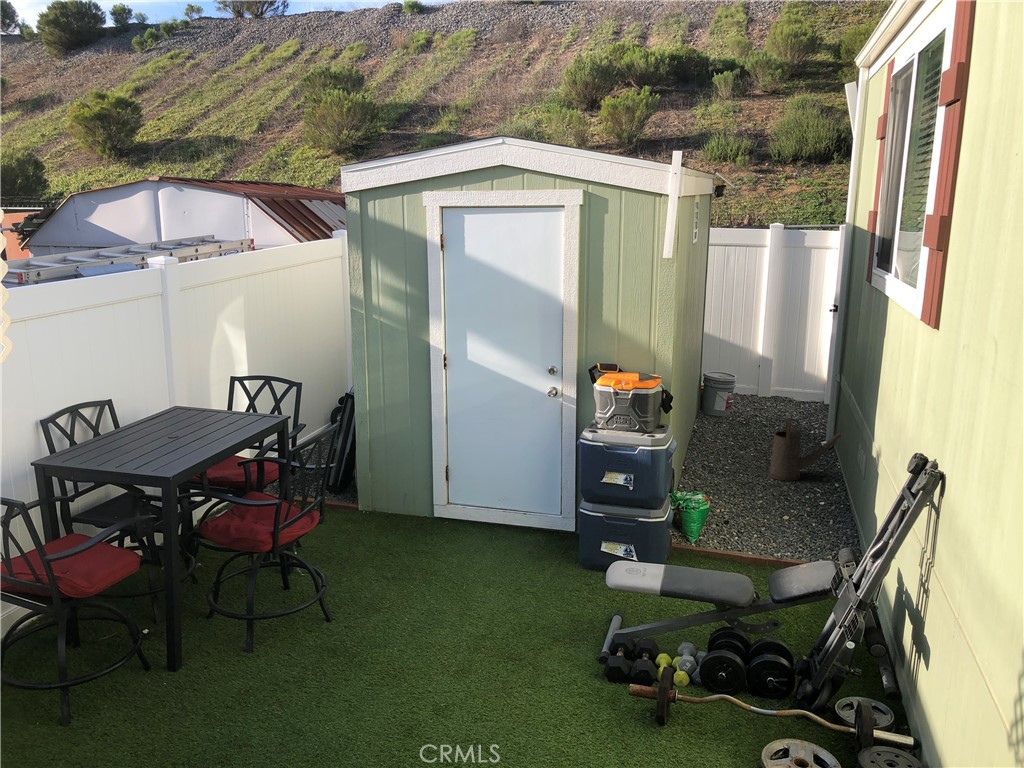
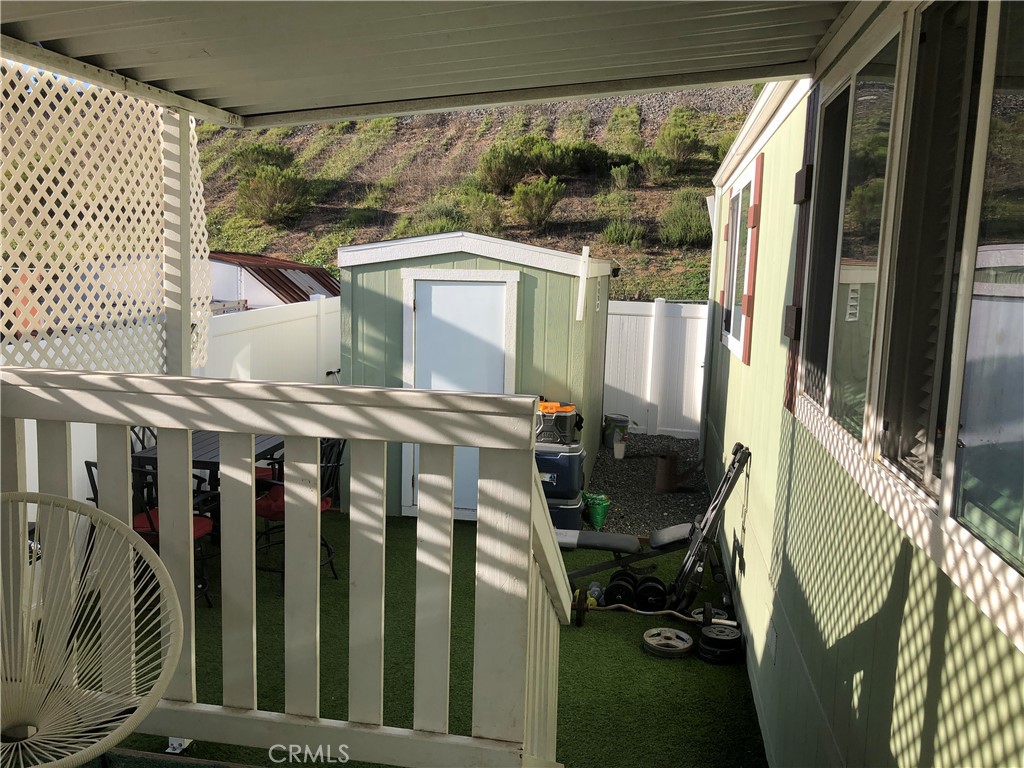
house plant: none [700,376,746,429] -> present [604,417,638,459]

